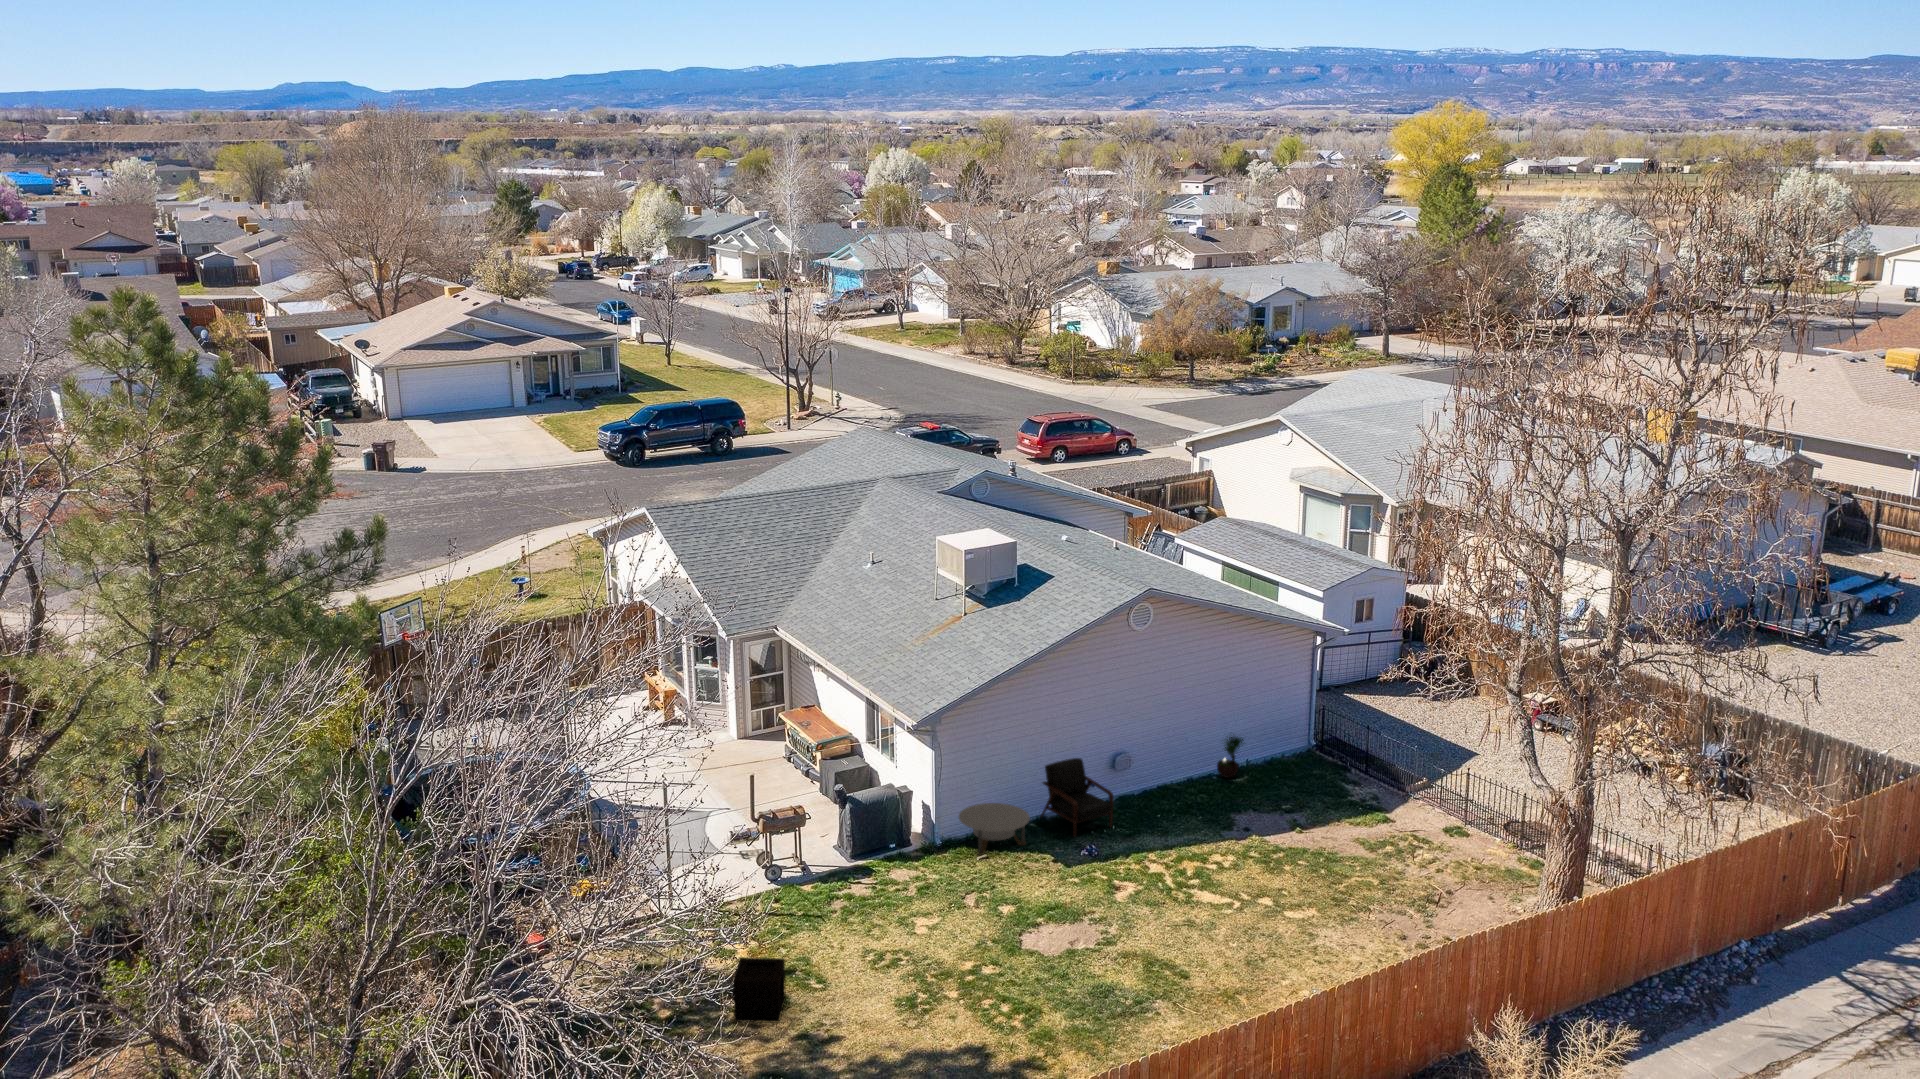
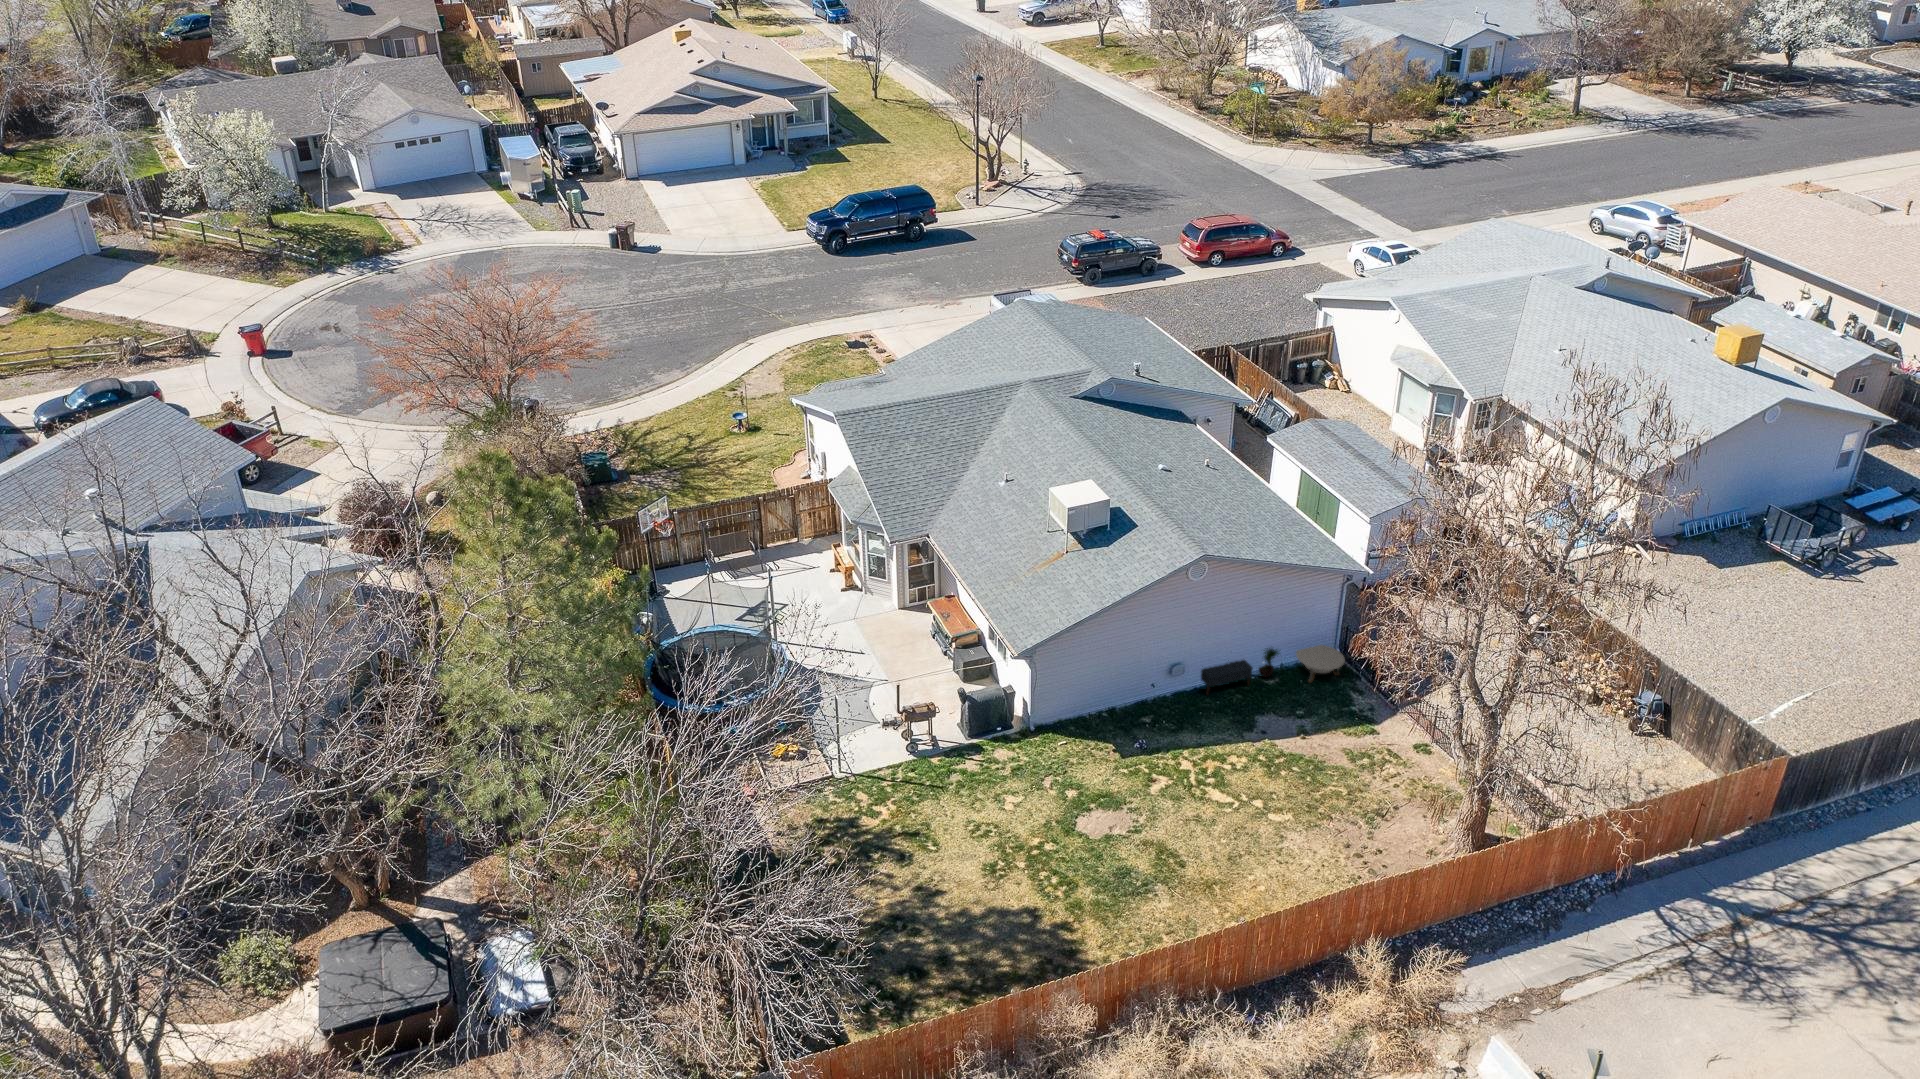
bench: none [1145,752,1215,800] -> present [1201,660,1253,695]
chair: present [1041,758,1114,837] -> none [1111,666,1166,729]
round table: present [959,803,1030,855] -> present [1296,645,1345,683]
wooden crate: present [733,958,786,1023] -> none [877,831,912,877]

